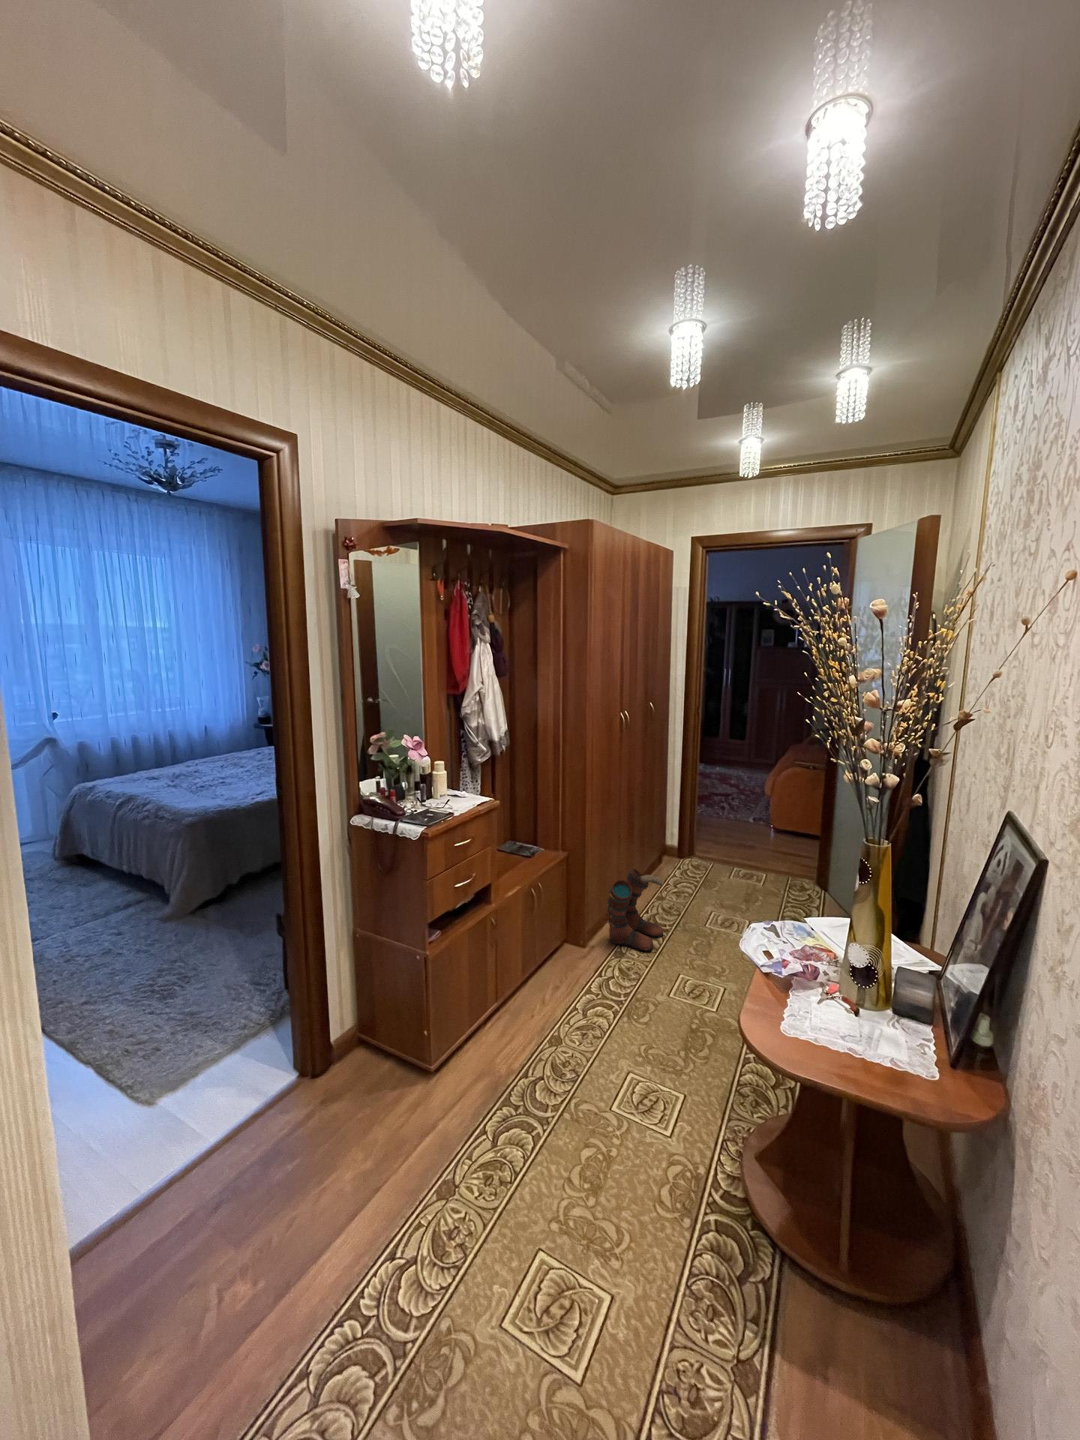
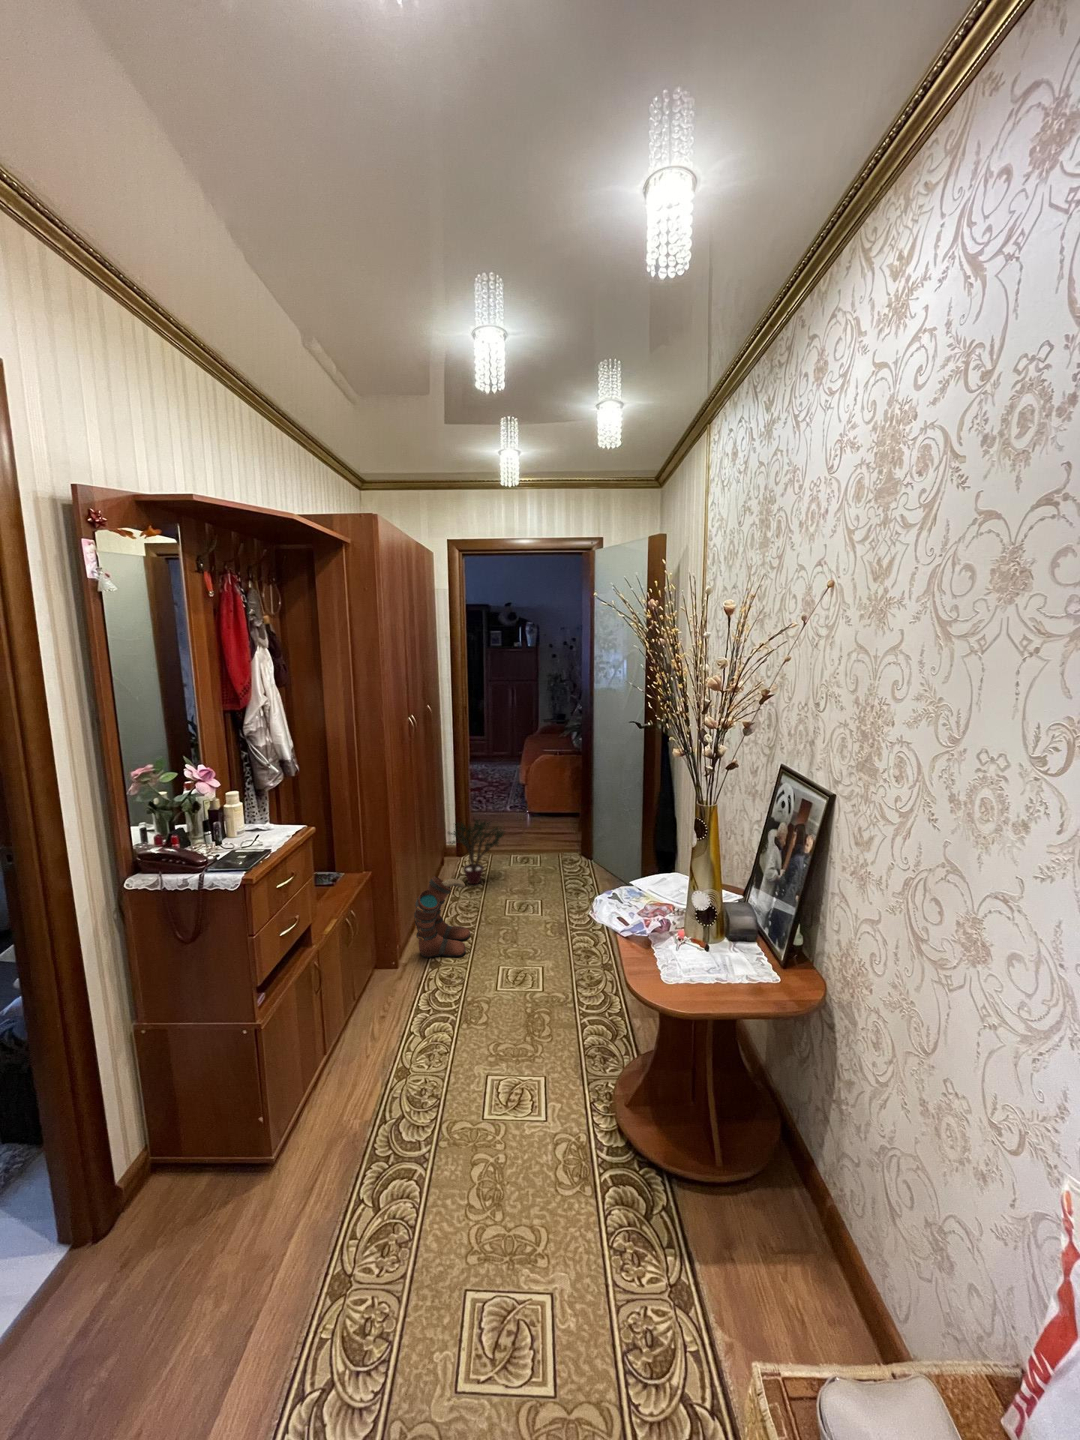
potted plant: none [659,819,726,887] -> present [448,819,504,884]

